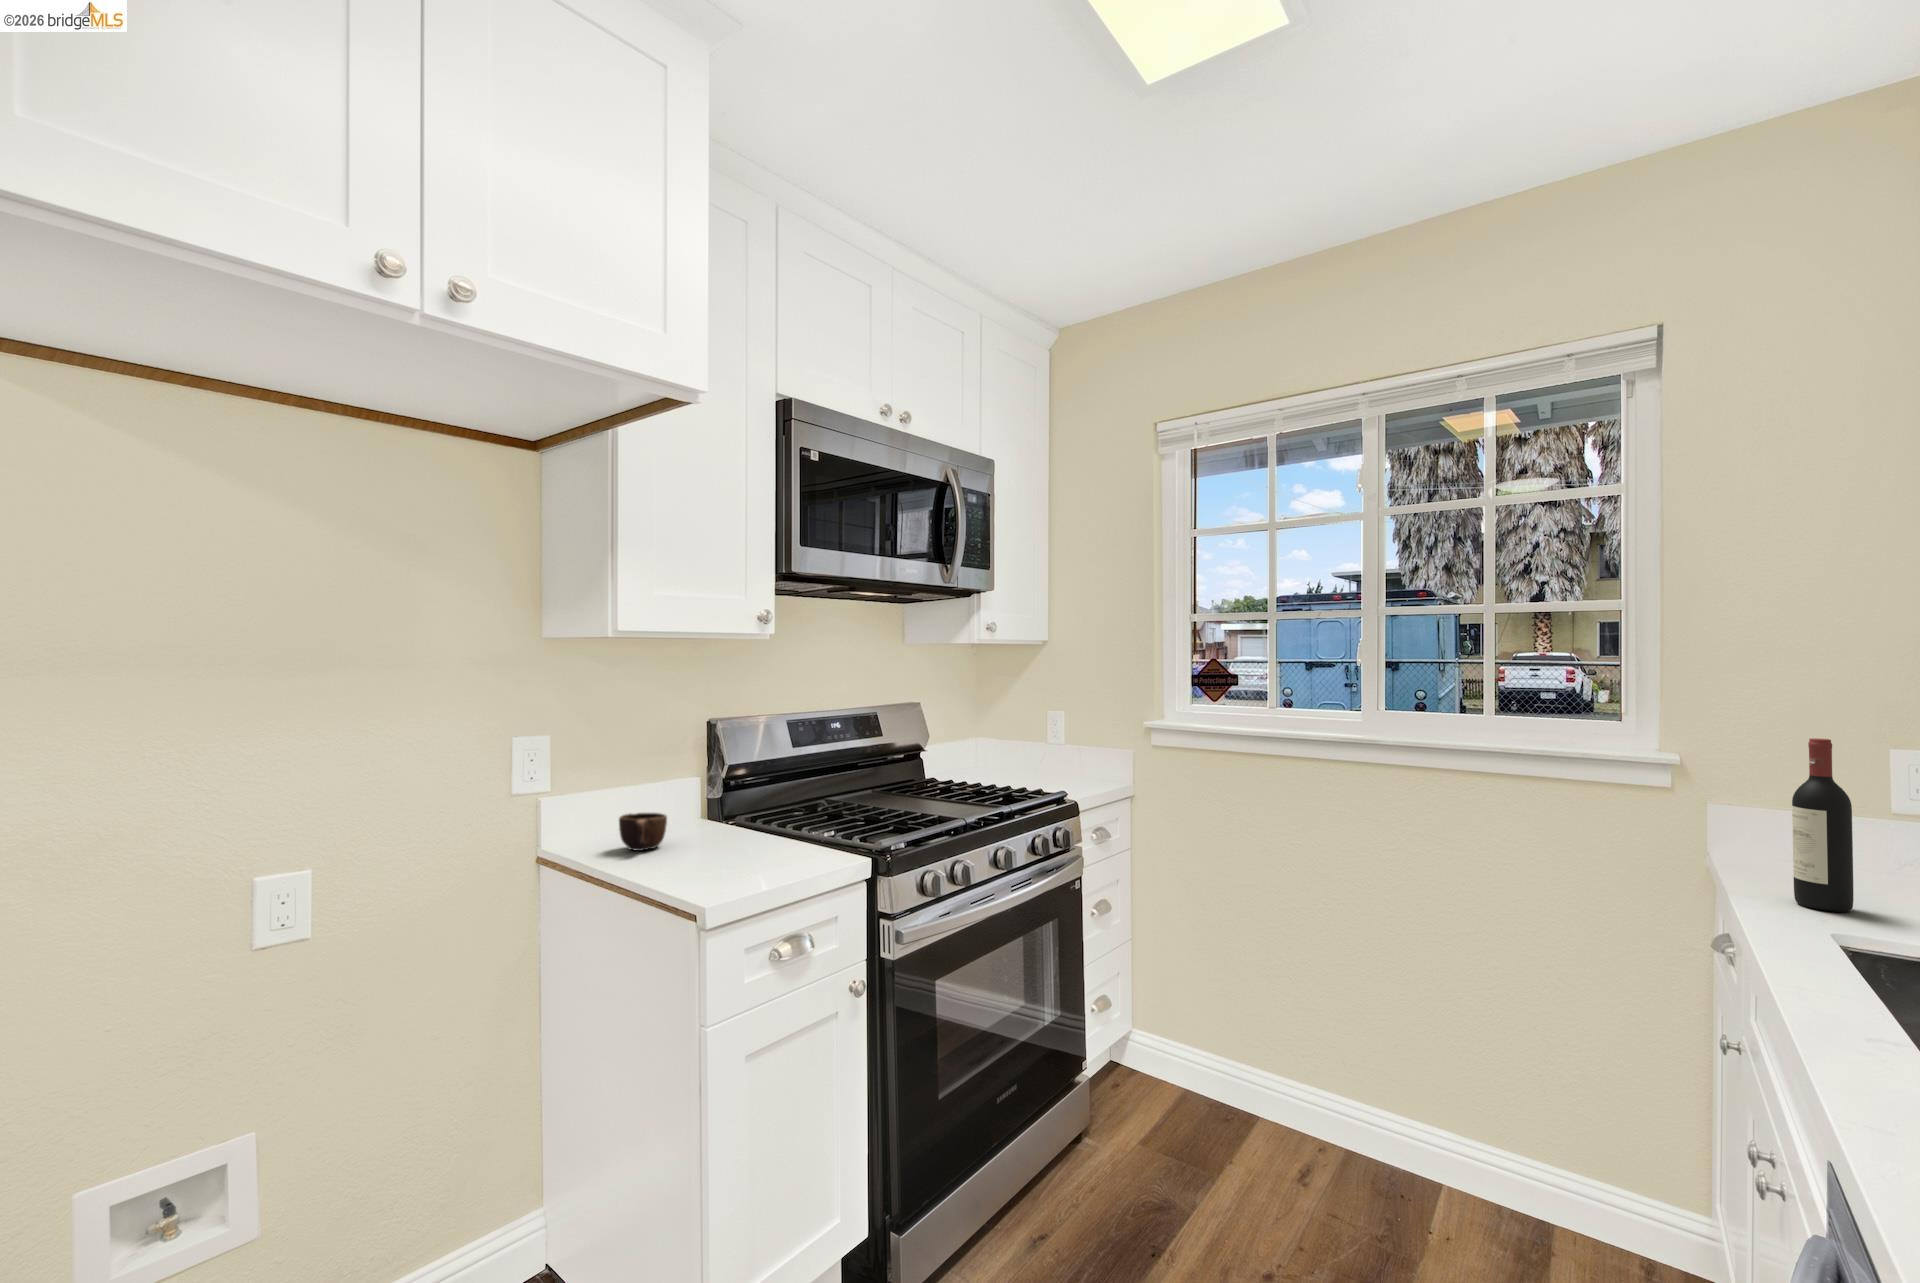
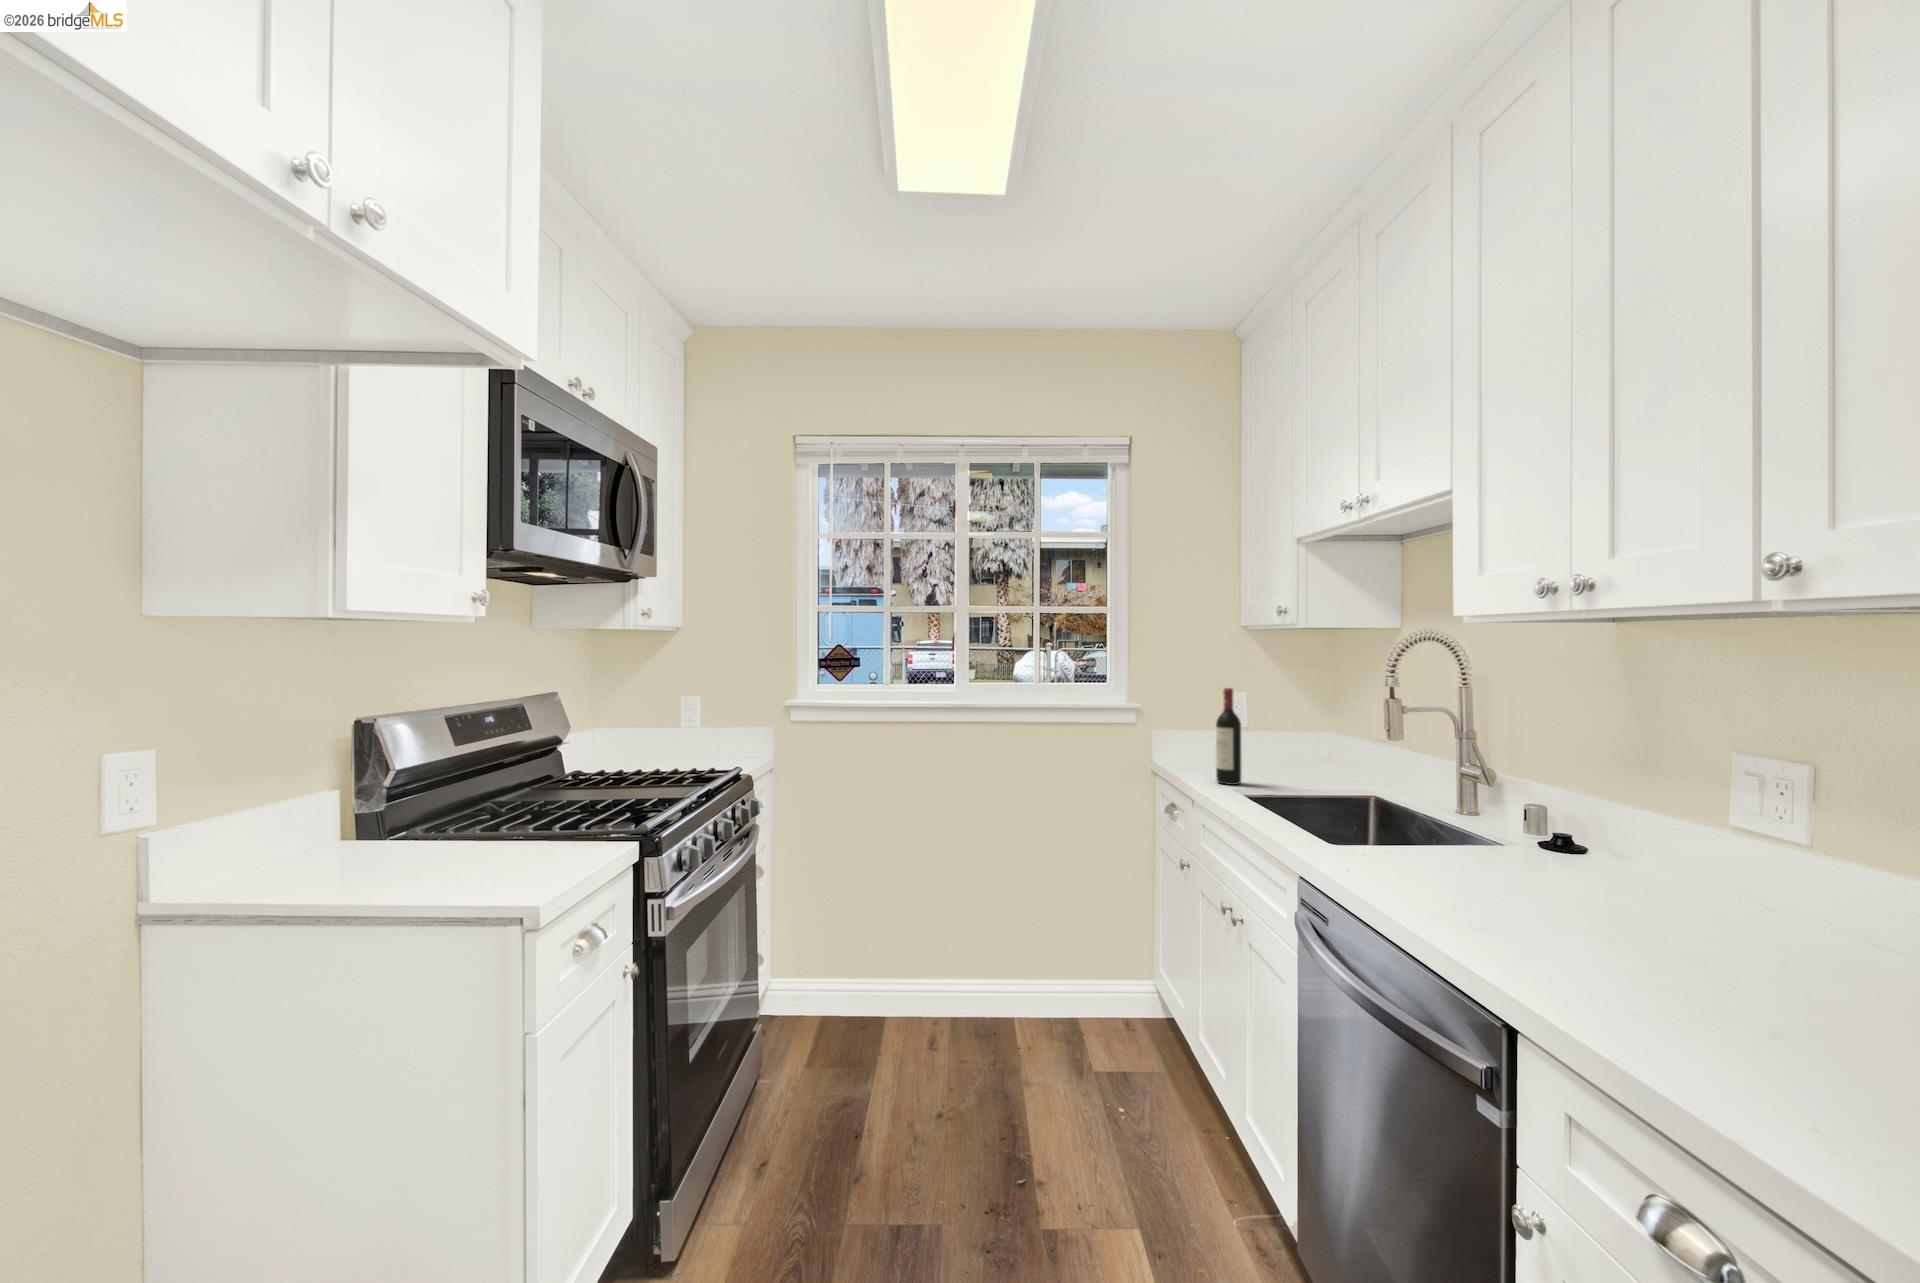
mug: present [619,813,667,851] -> none [296,830,365,878]

